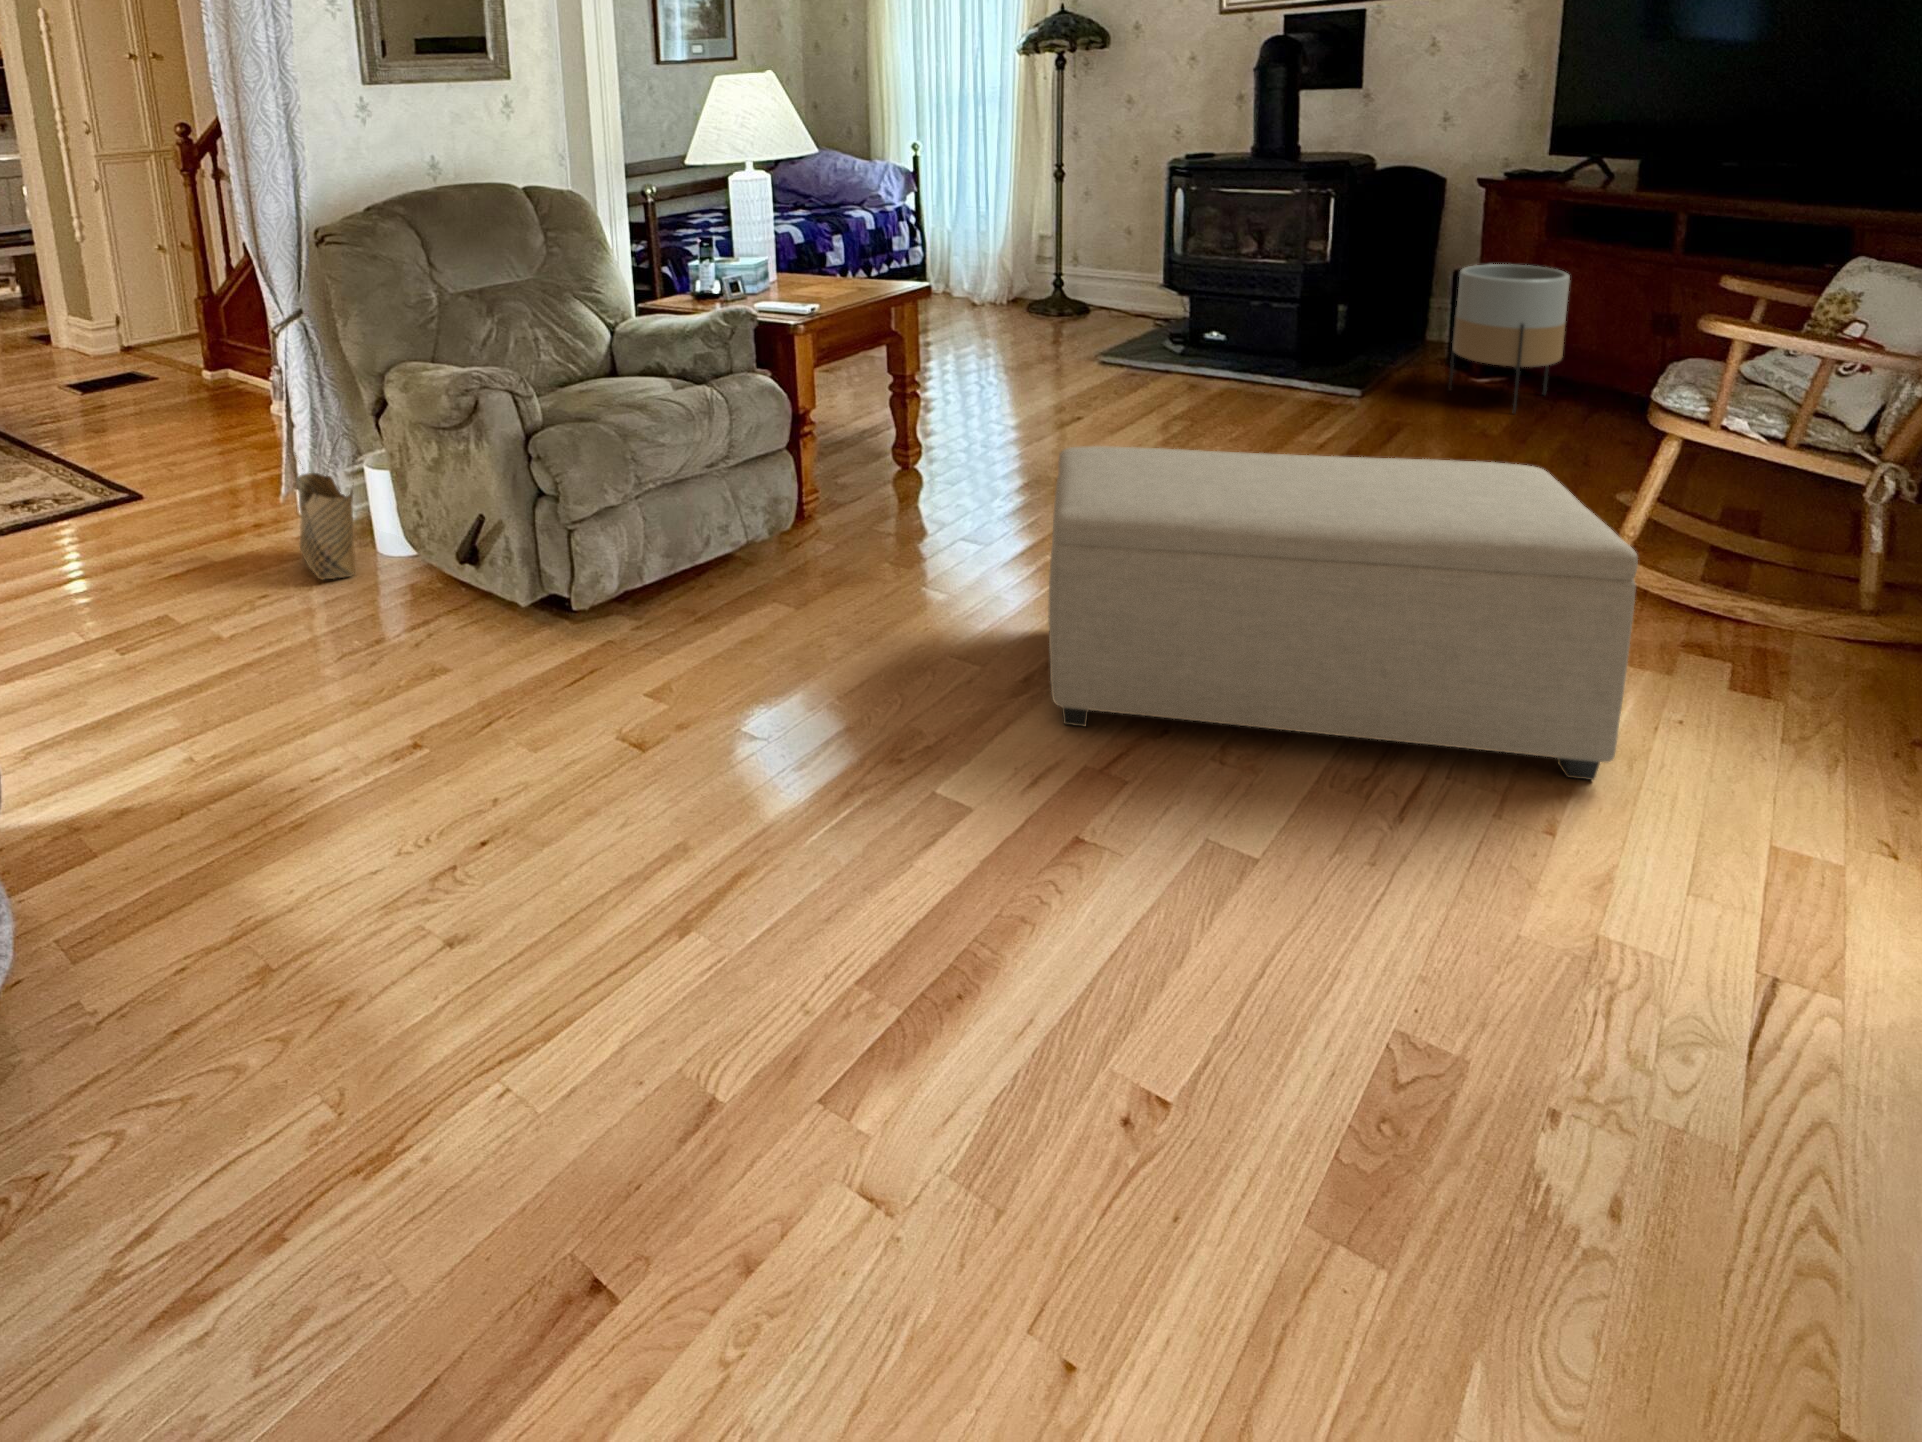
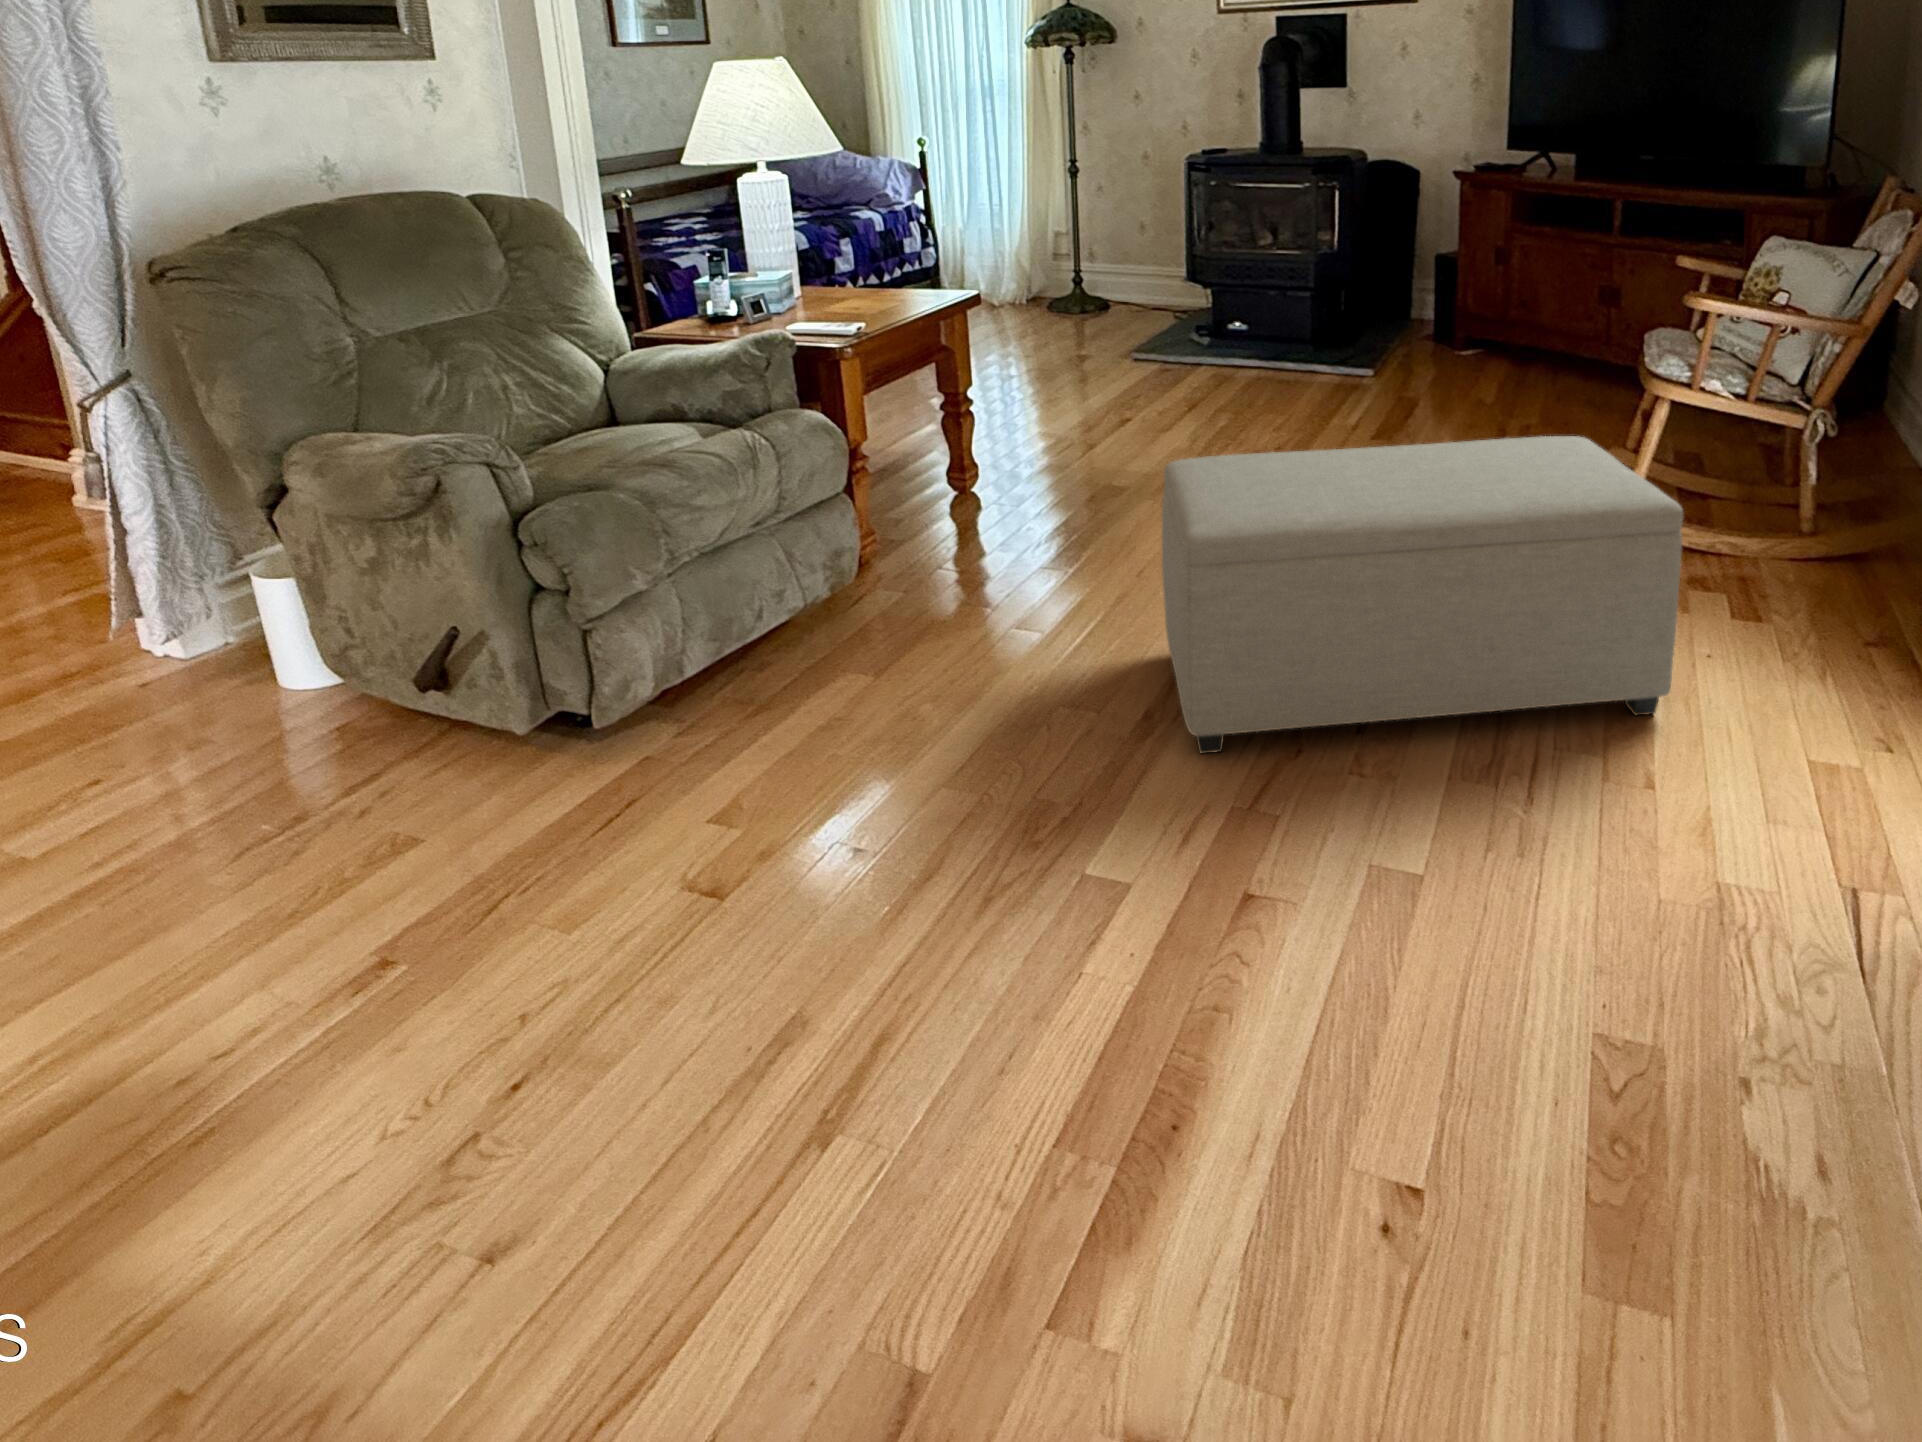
planter: present [1449,264,1570,413] -> none [1451,251,1542,386]
woven basket: present [285,434,355,579] -> none [113,538,248,745]

